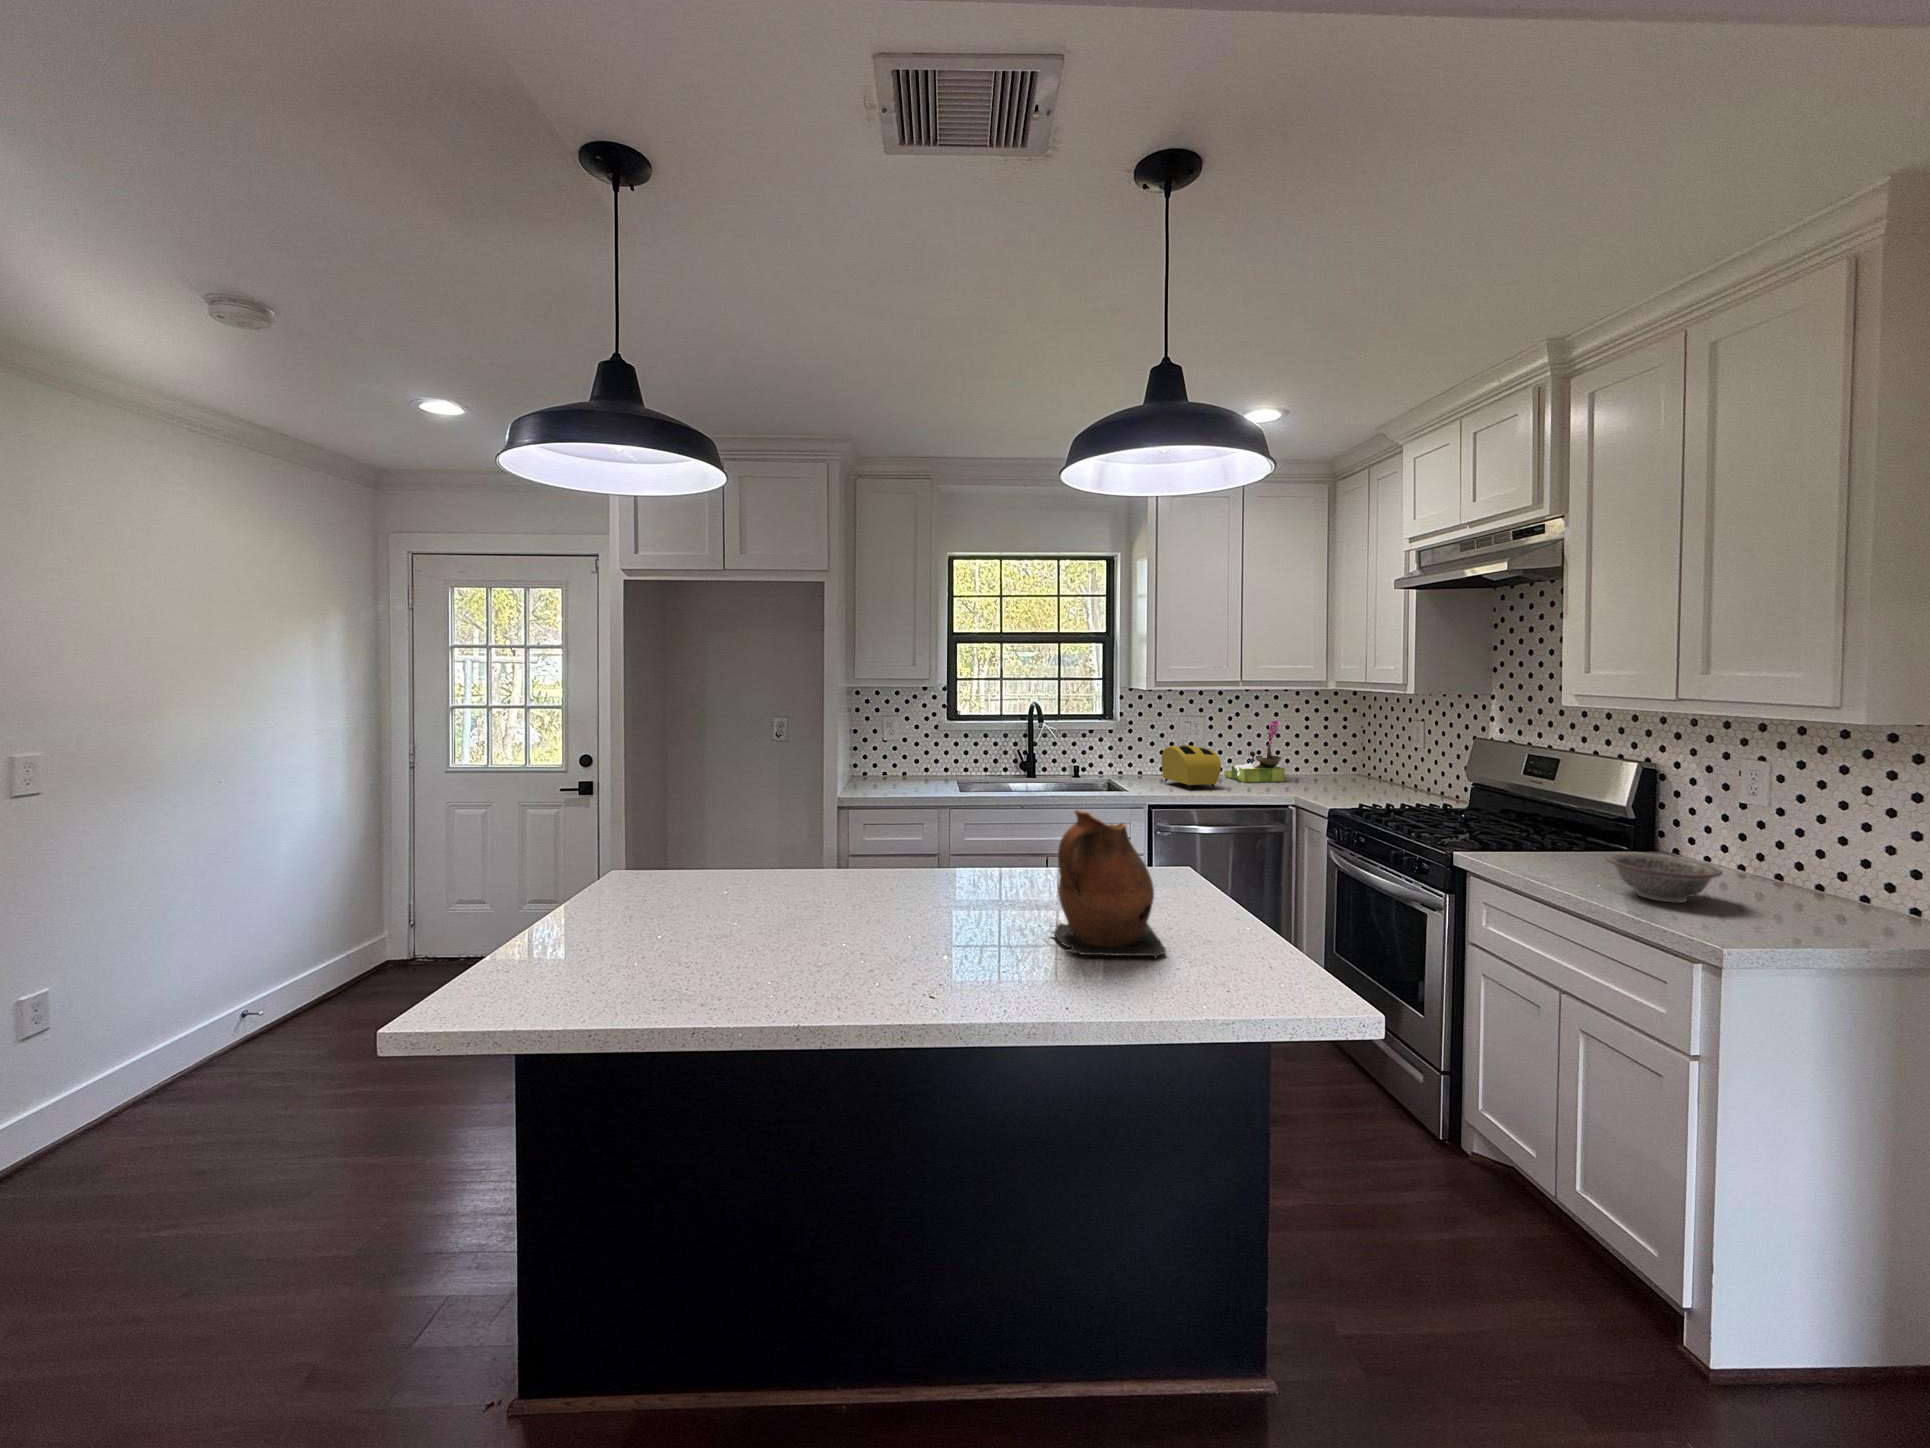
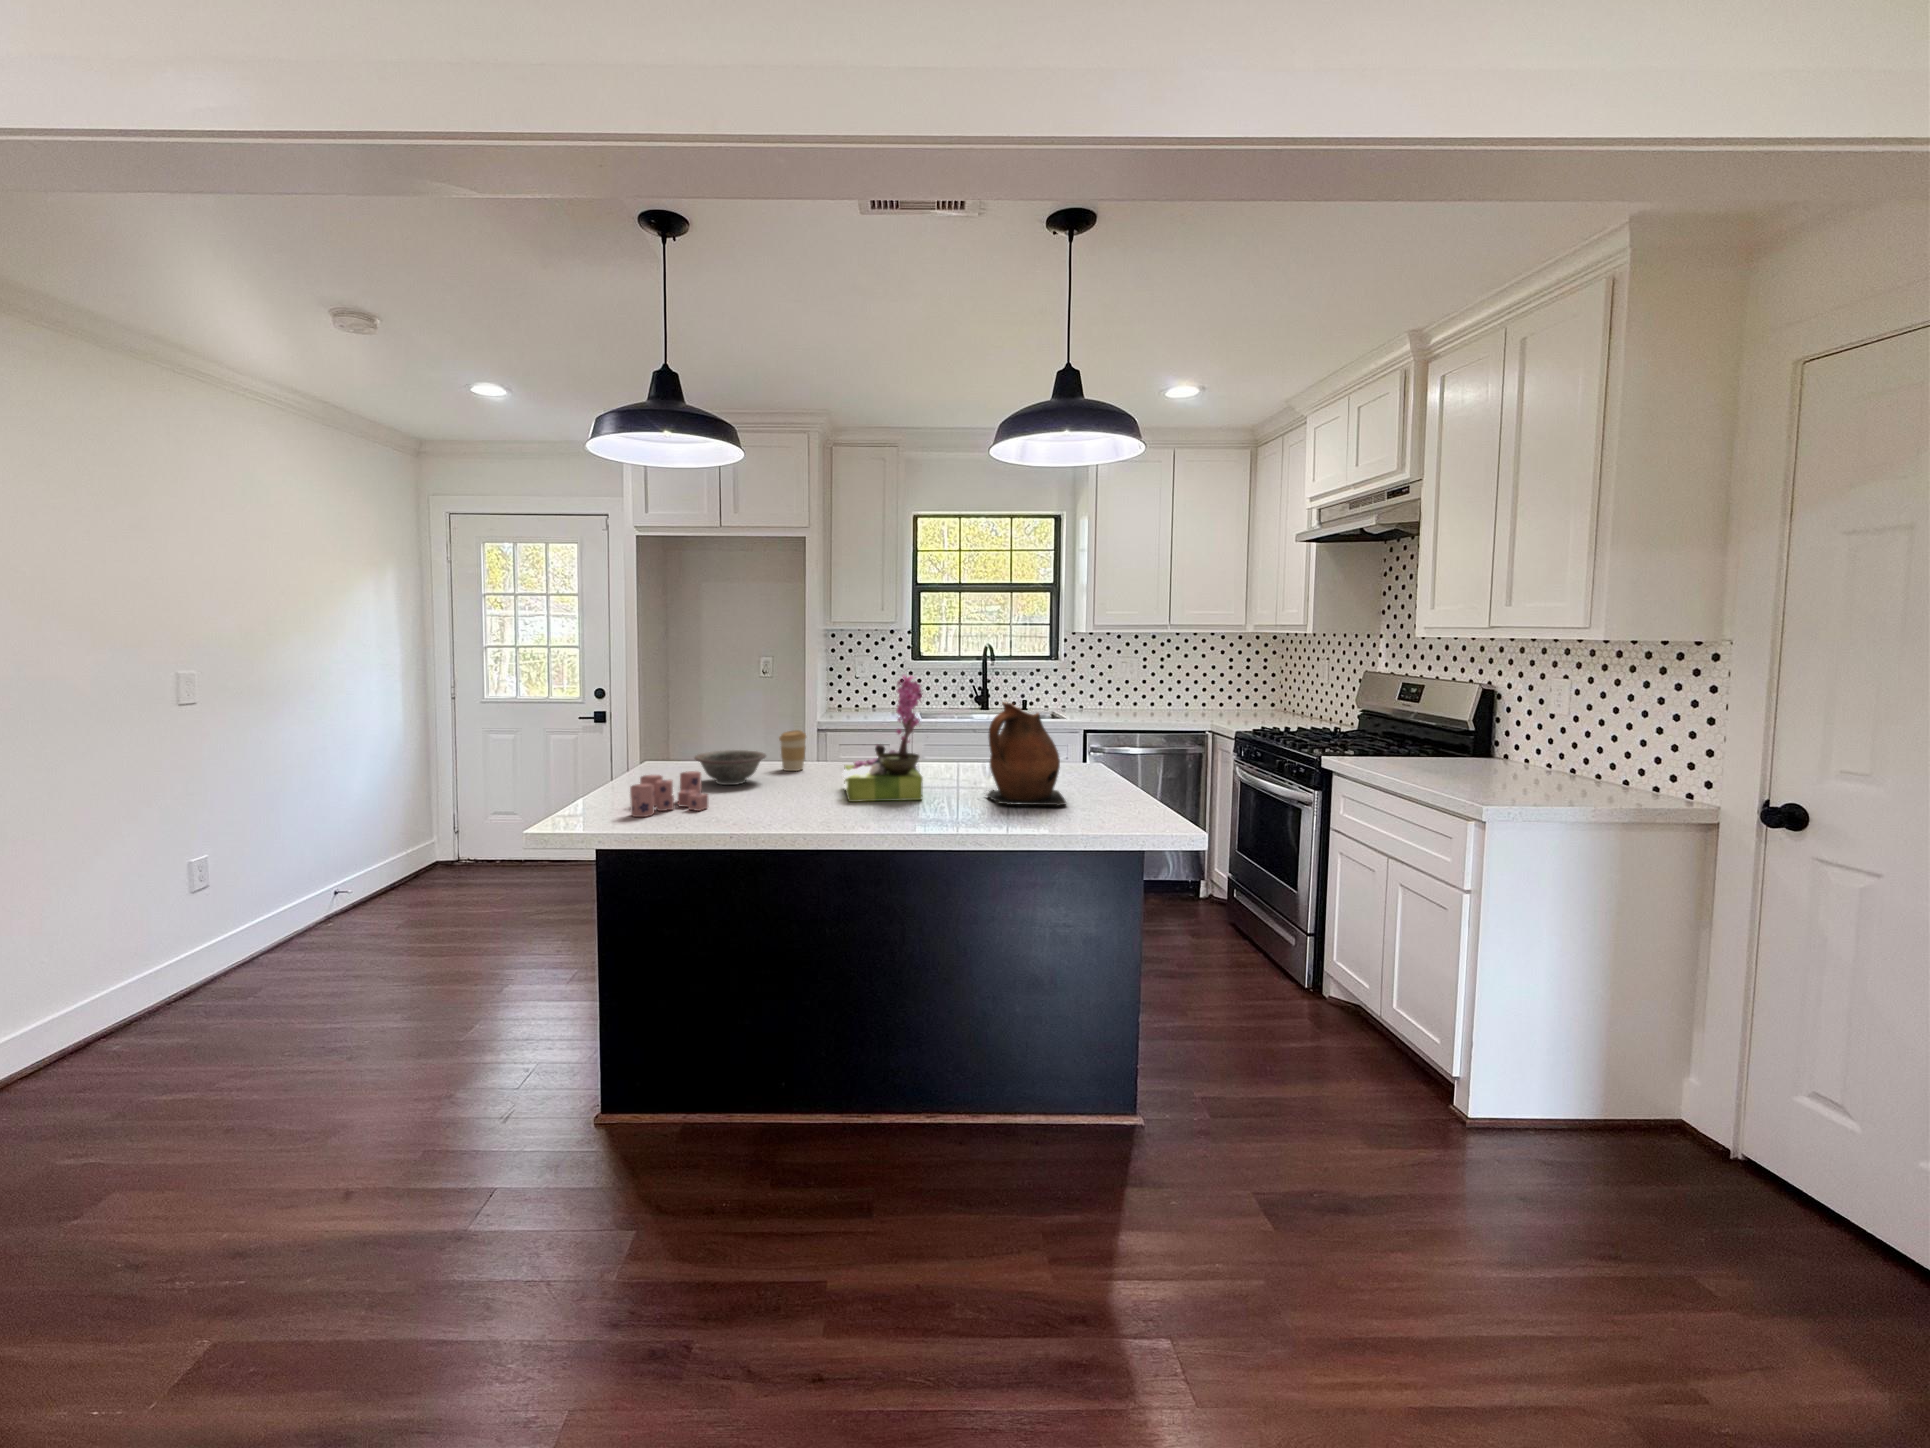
flower arrangement: present [1225,720,1285,783] -> present [843,675,923,802]
toaster: present [1162,745,1221,790] -> none [1100,681,1150,720]
coffee cup: none [780,831,816,886] -> present [779,730,806,771]
decorative bowl: present [1606,853,1722,903] -> present [695,750,766,785]
candle: none [549,908,667,991] -> present [630,771,708,817]

